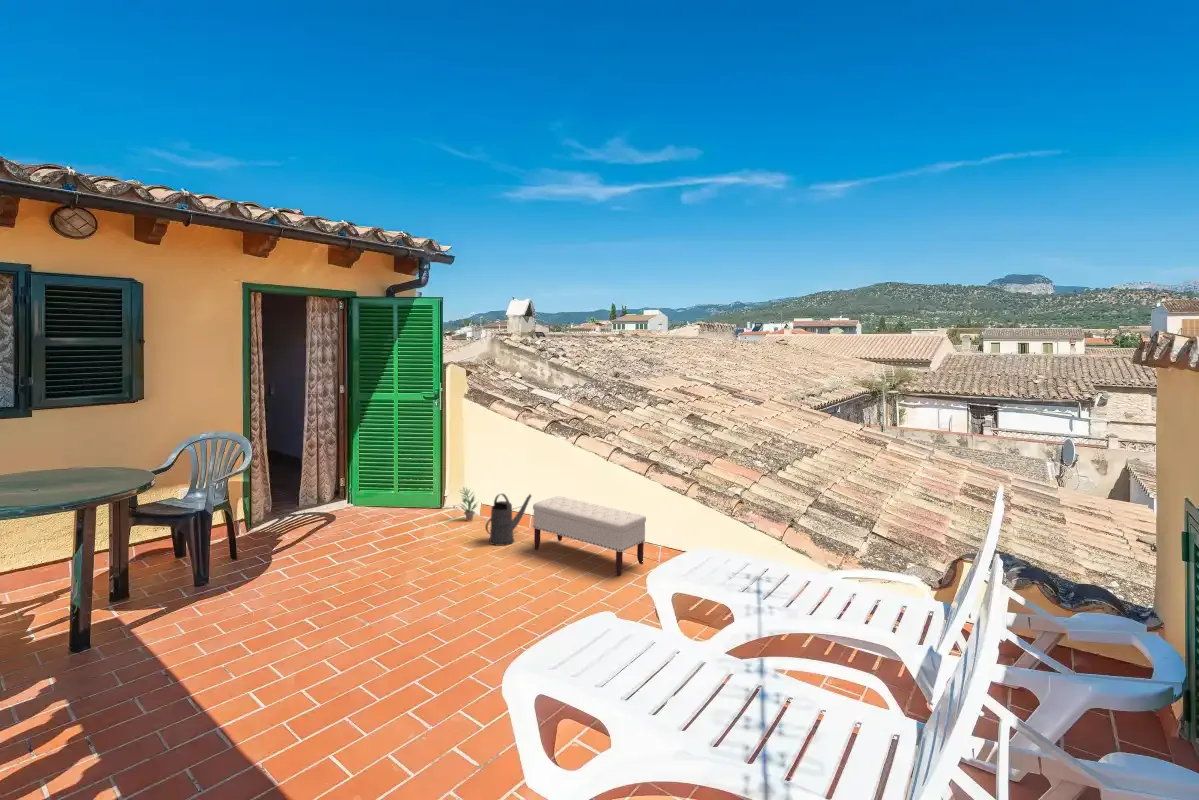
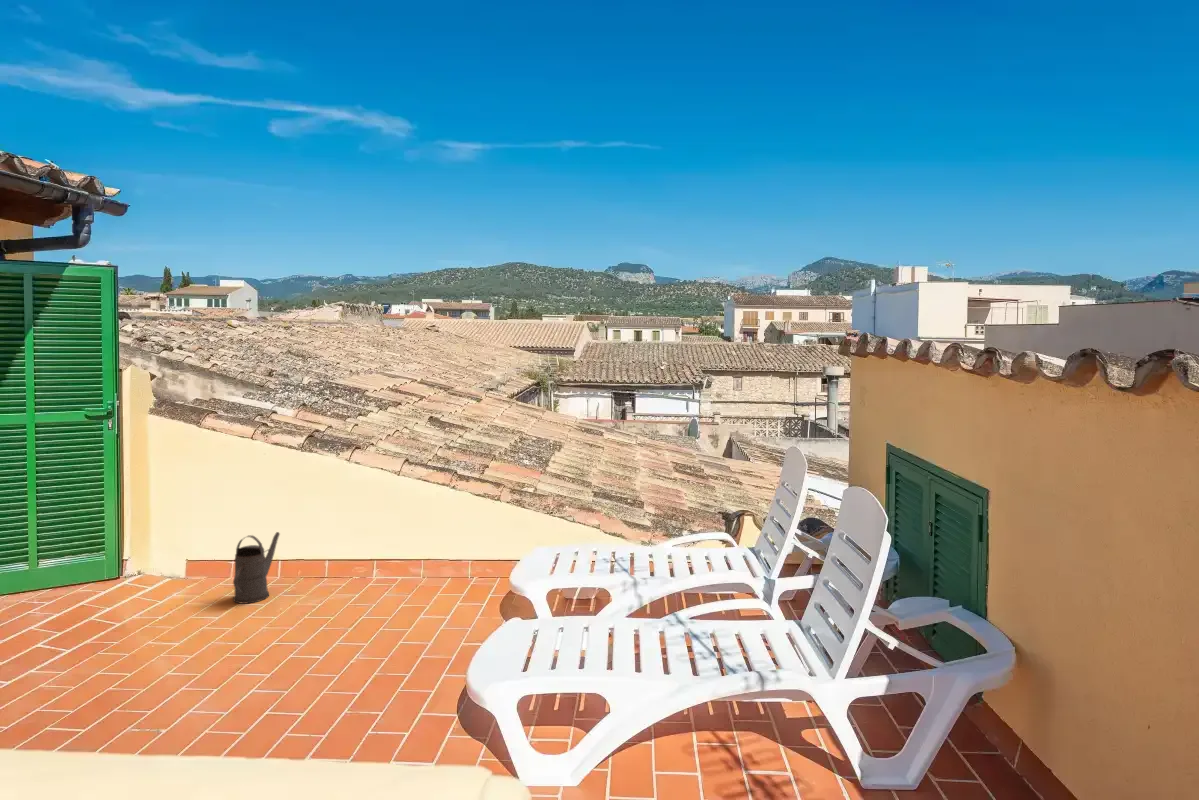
potted plant: present [461,488,476,521] -> none [155,538,187,585]
bench: present [533,497,646,576] -> none [304,528,451,602]

